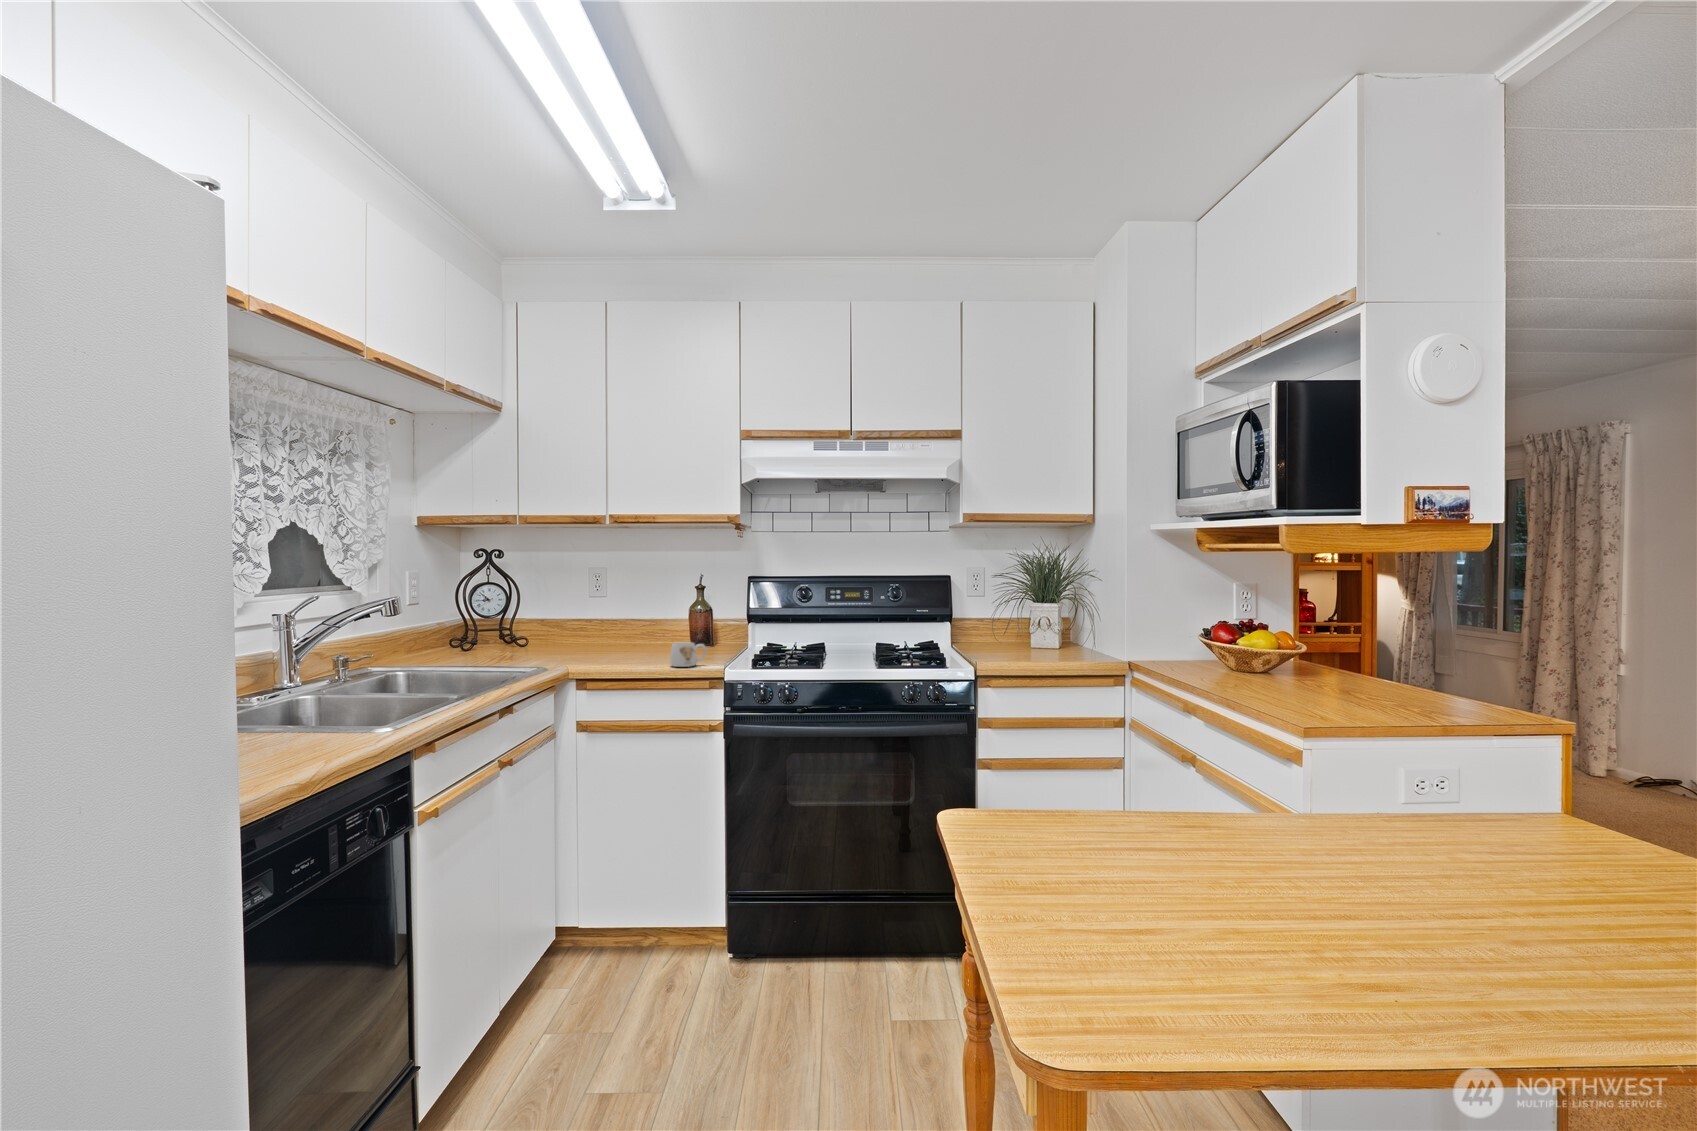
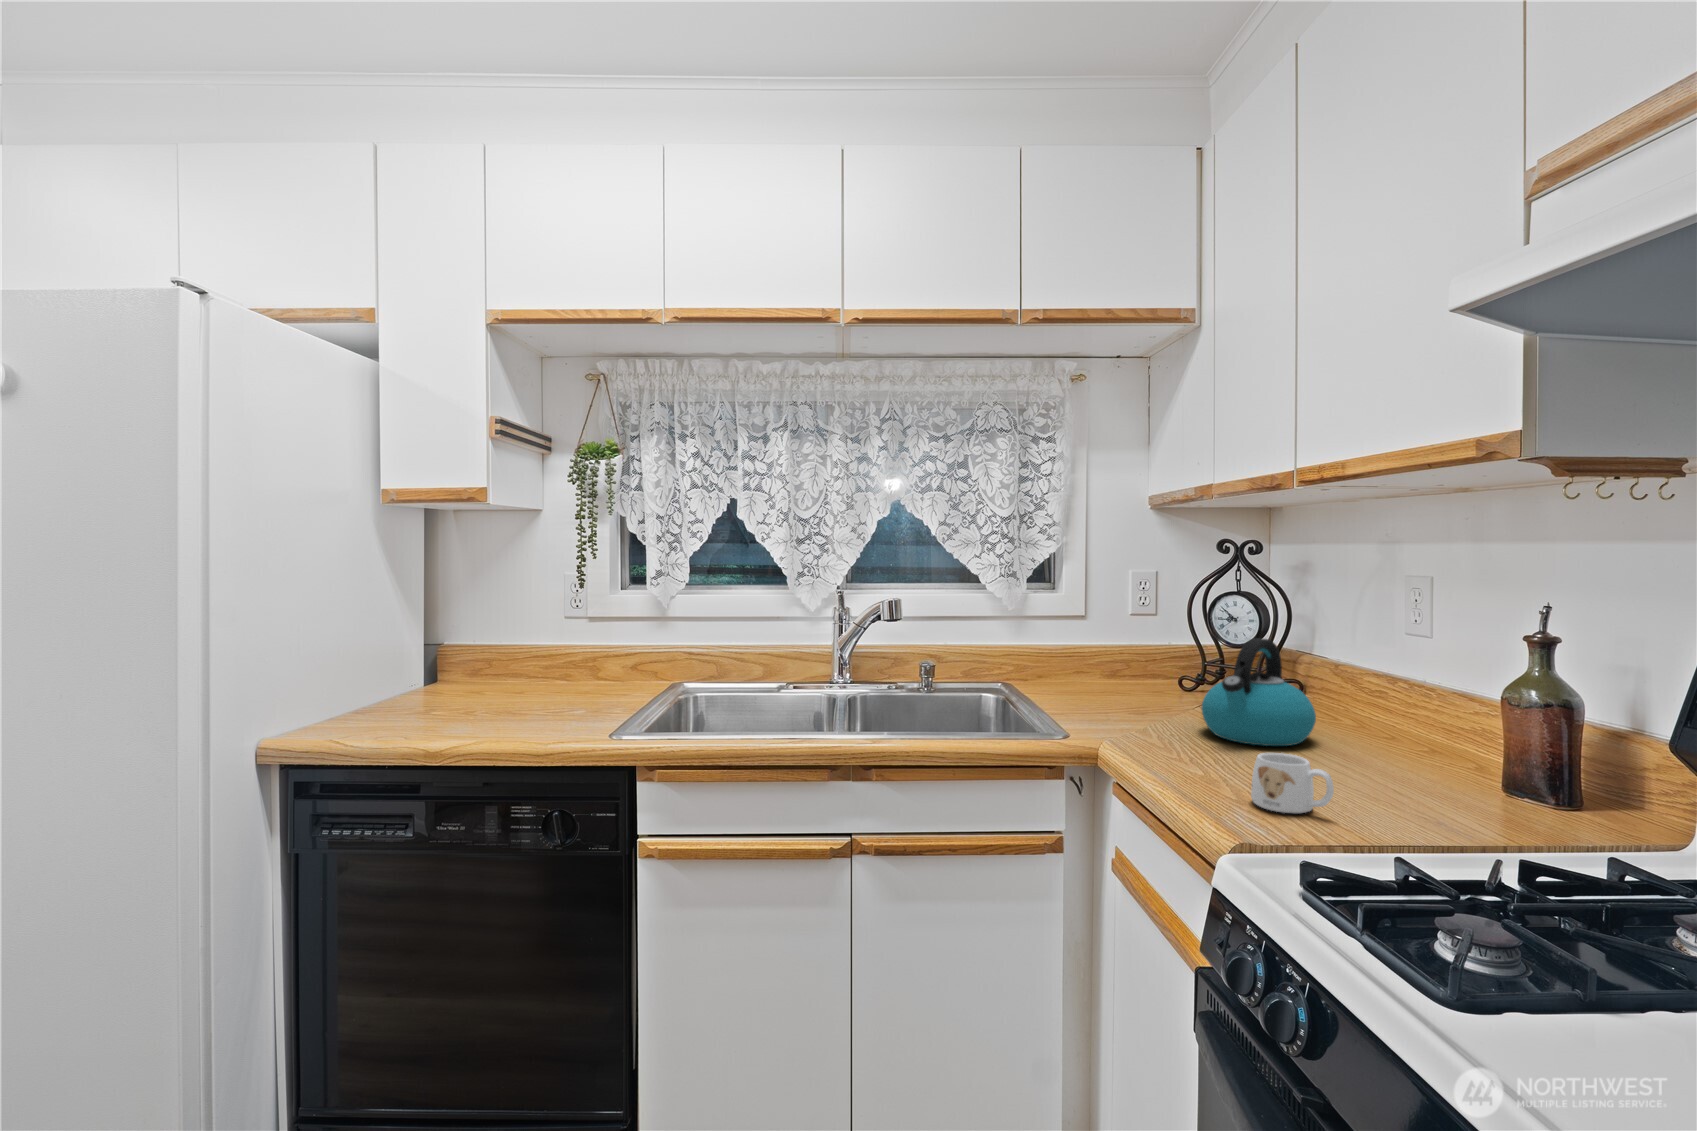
kettle: none [562,600,623,658] -> present [1202,638,1316,746]

